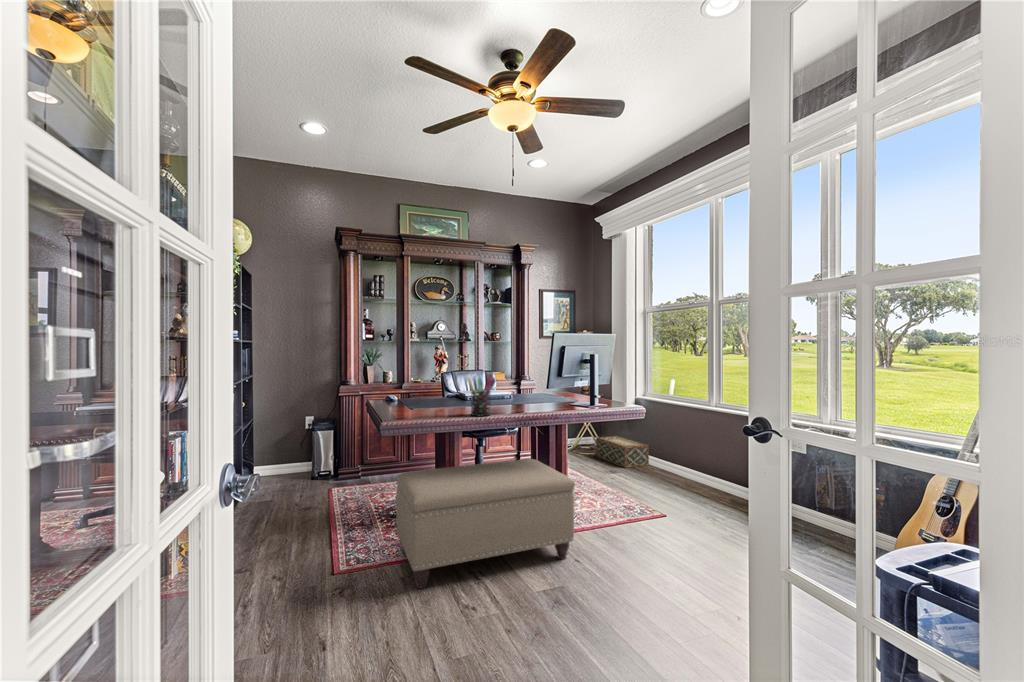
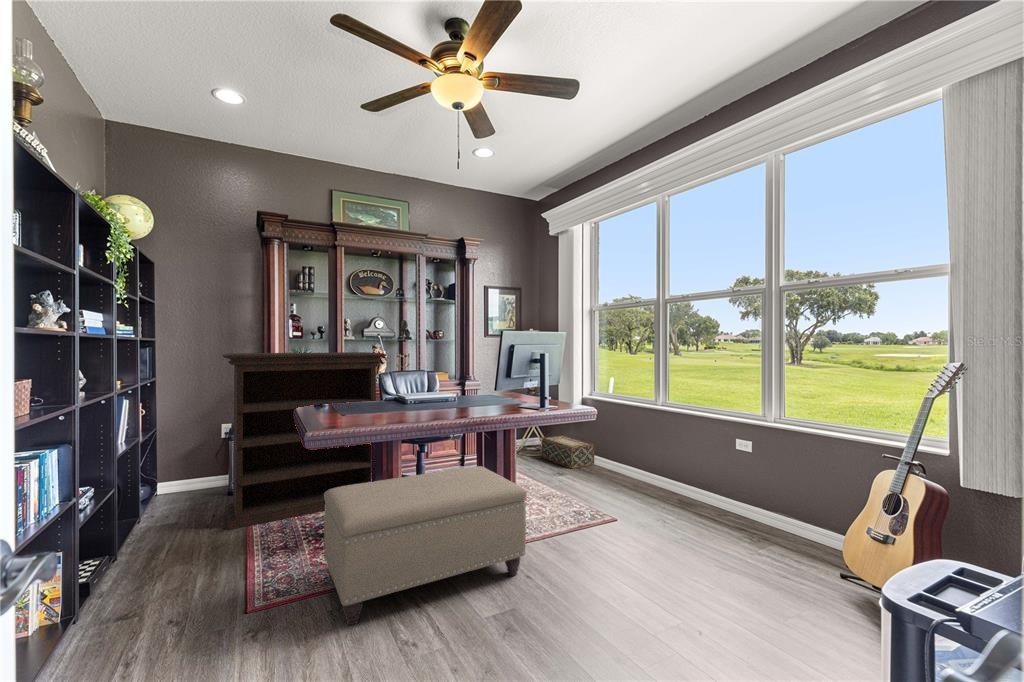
bookshelf: none [308,353,448,508] -> present [222,352,387,530]
pen holder: present [467,374,496,416] -> none [406,374,440,422]

